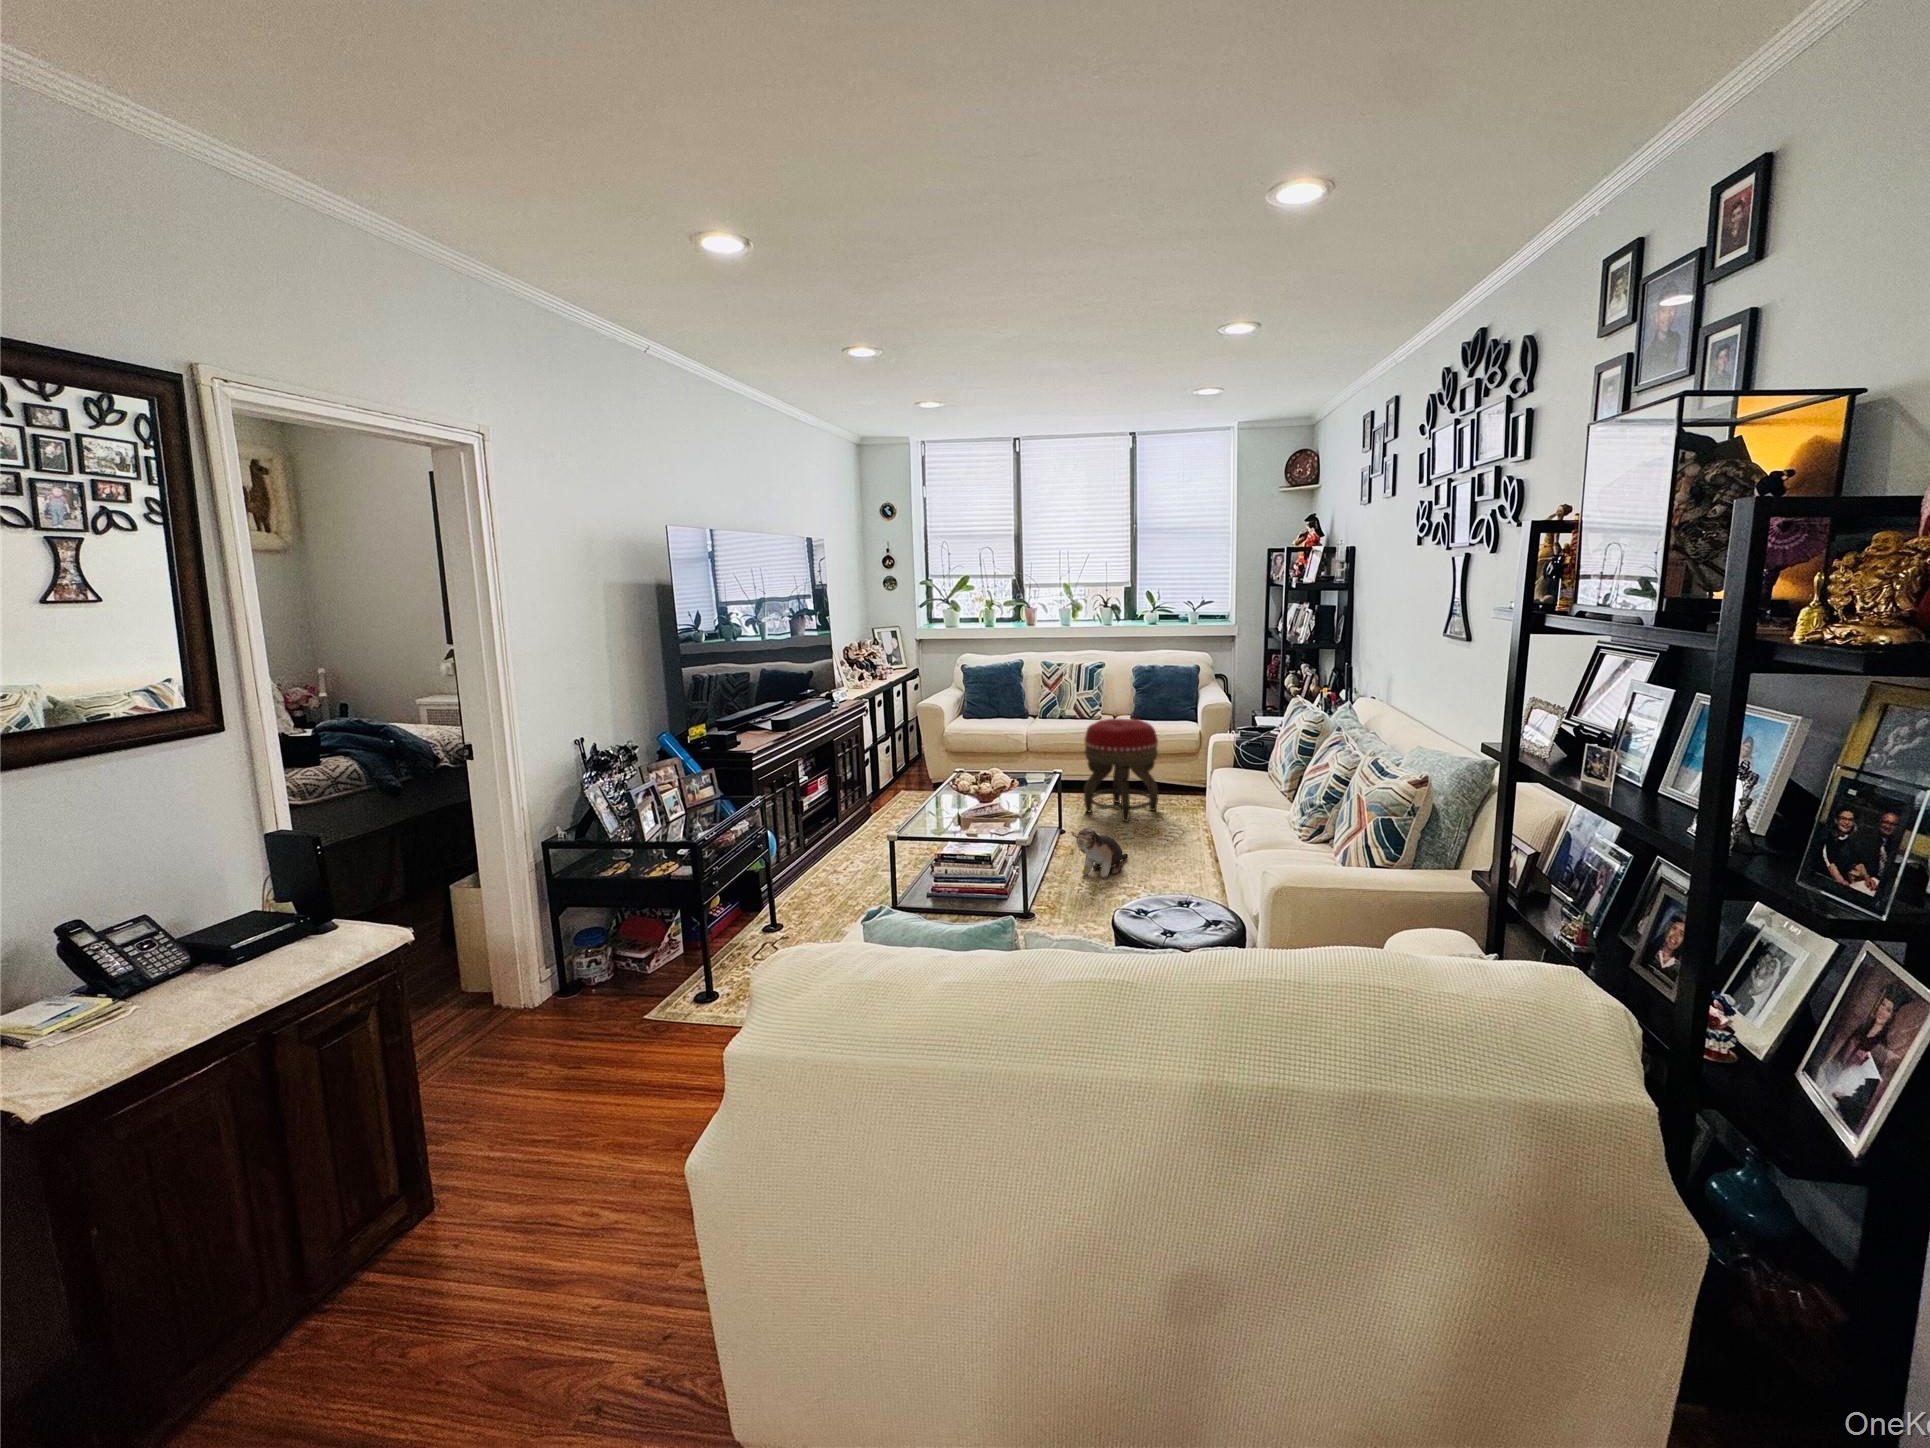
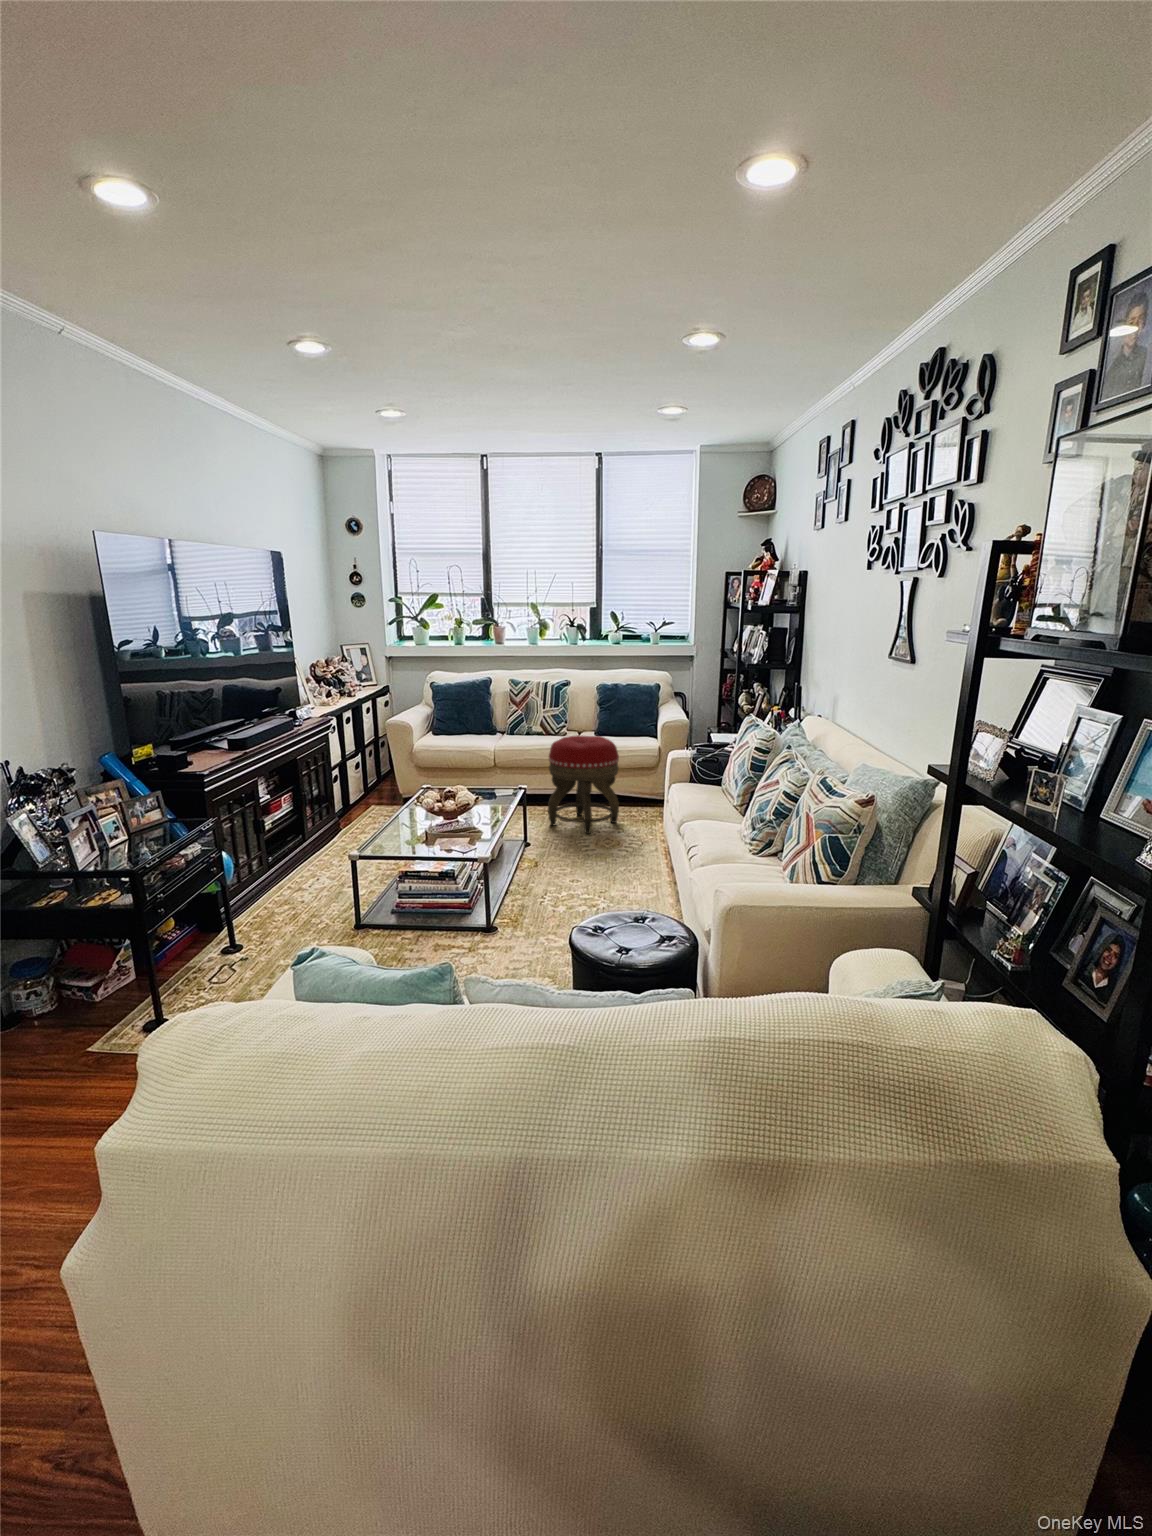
plush toy: present [1071,828,1128,877] -> none [533,843,589,890]

